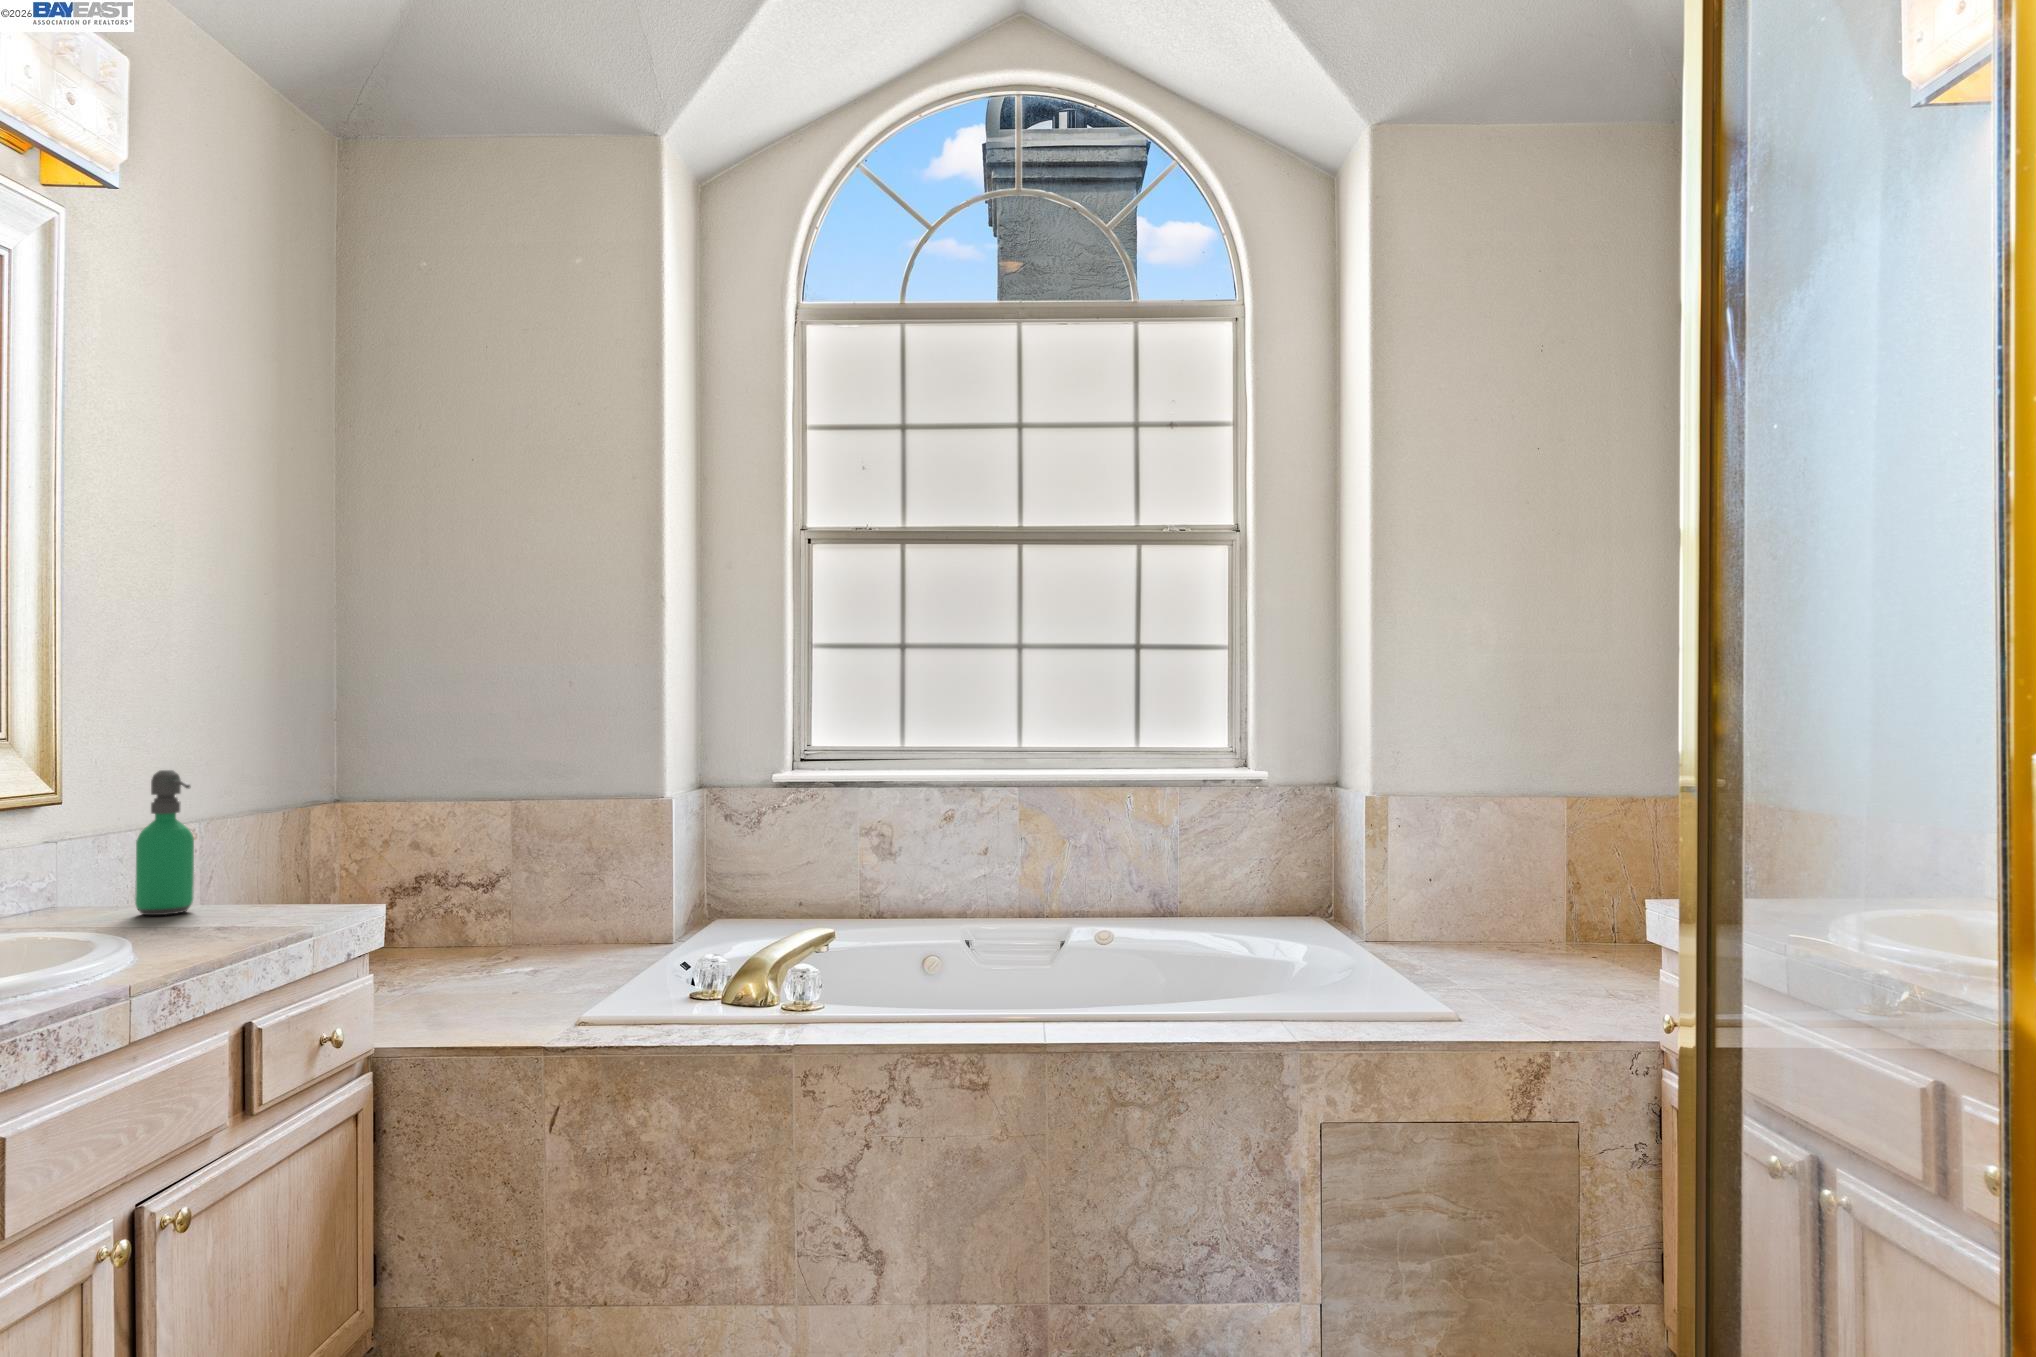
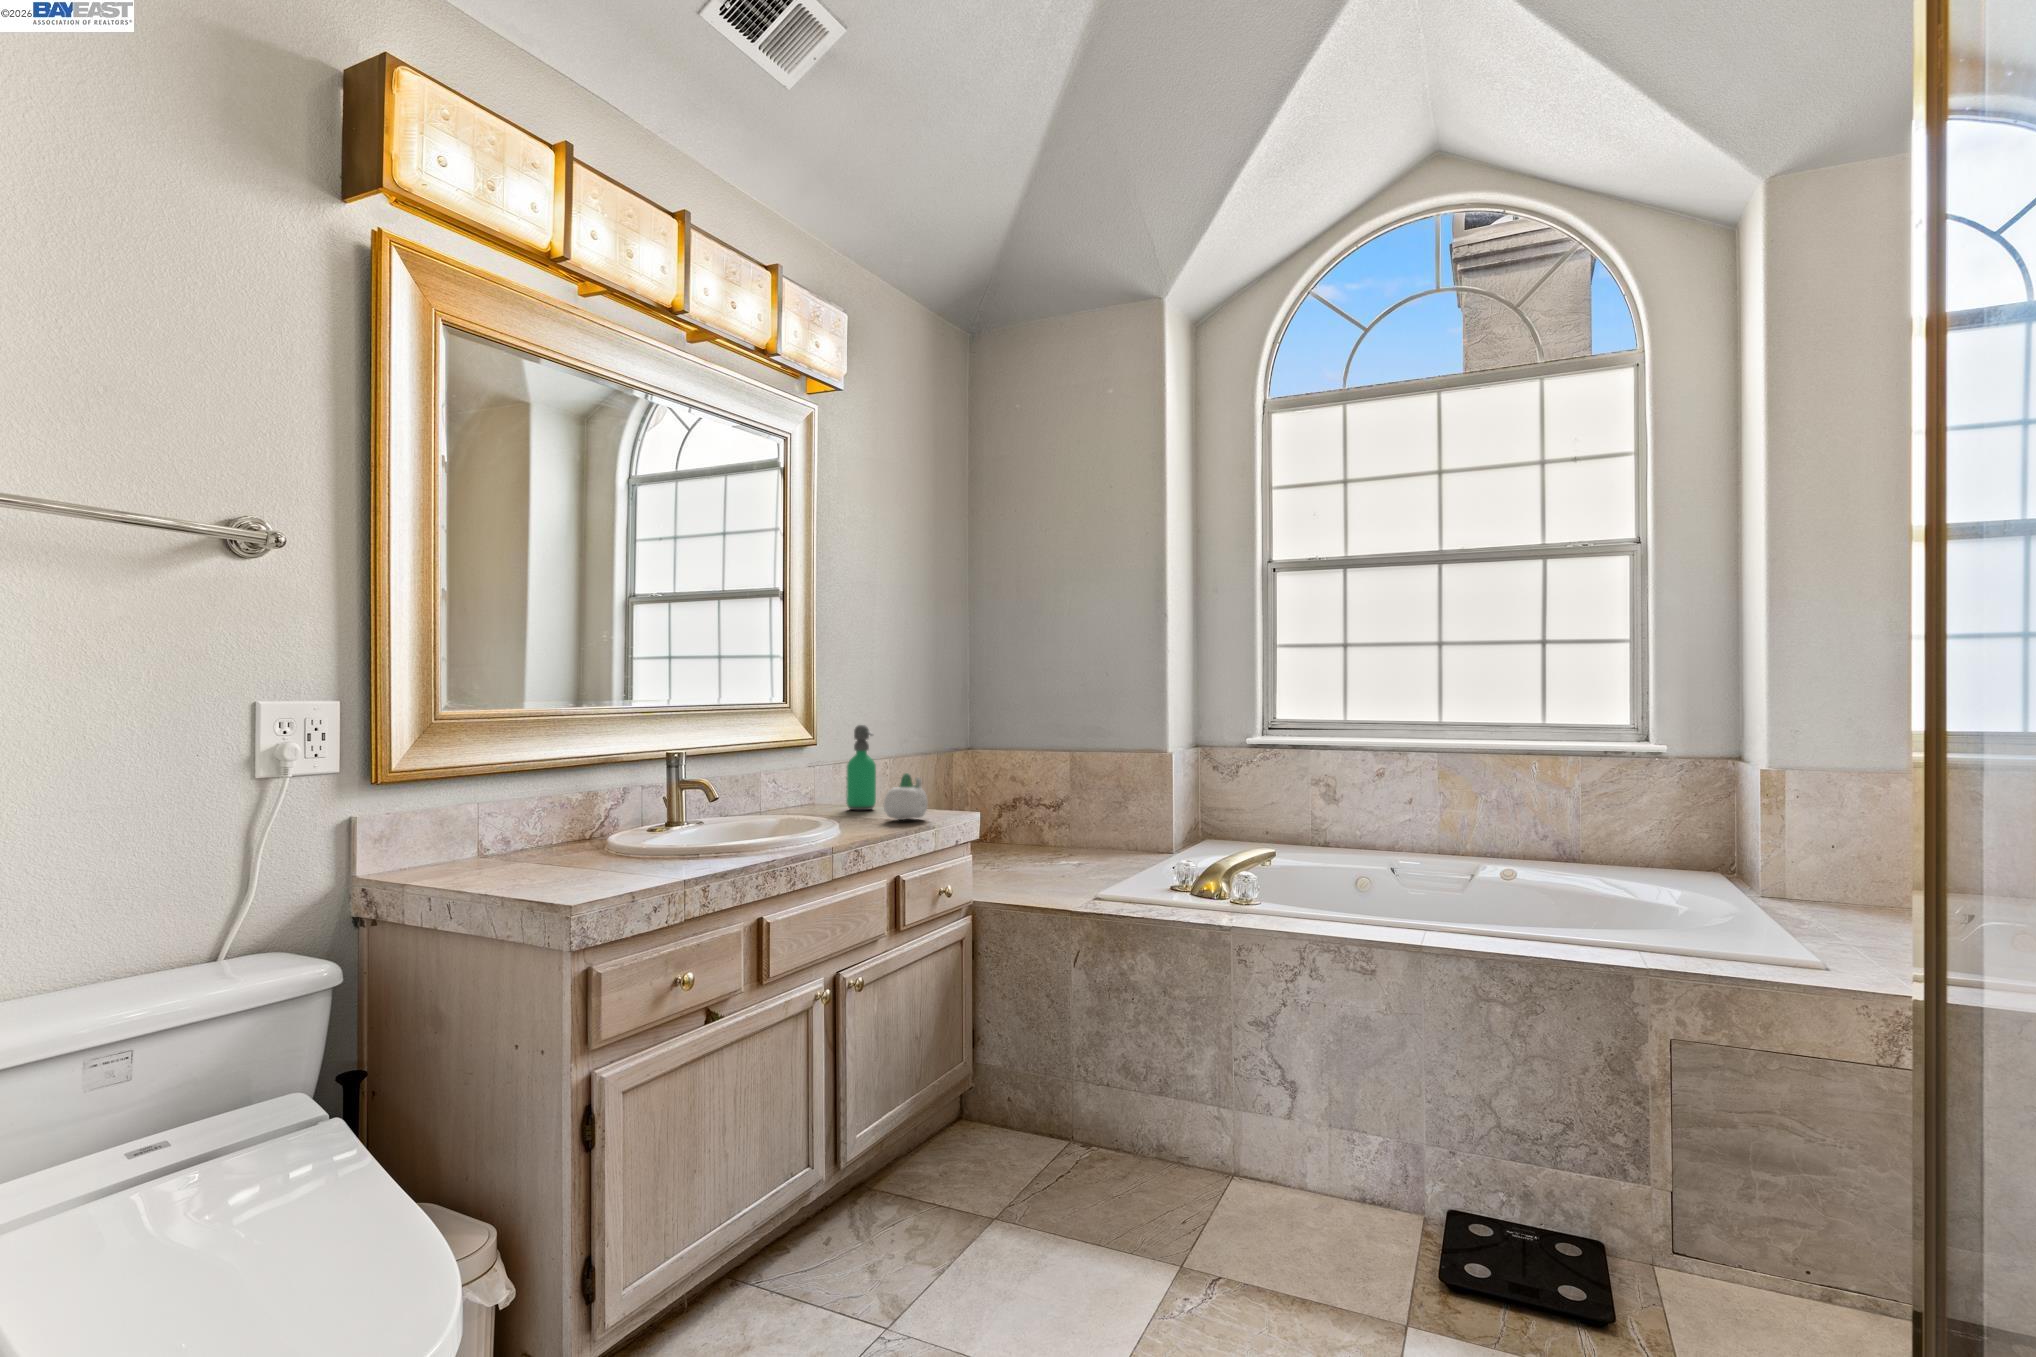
succulent planter: none [217,848,300,928] -> present [884,773,927,820]

